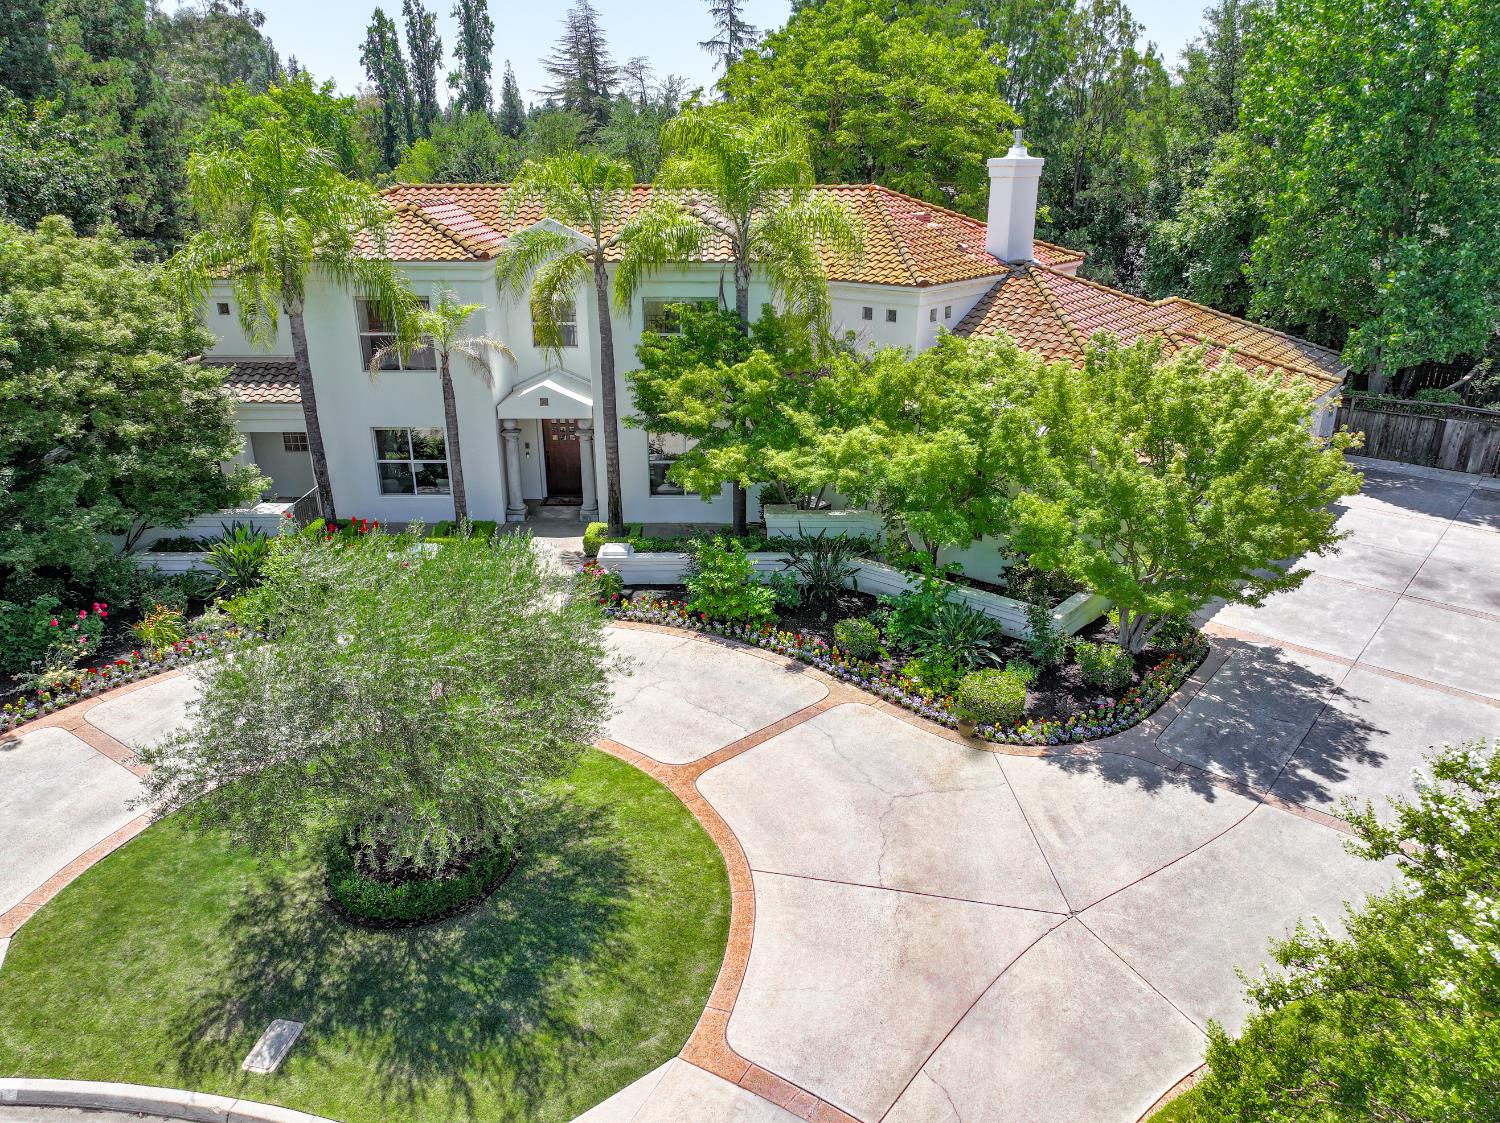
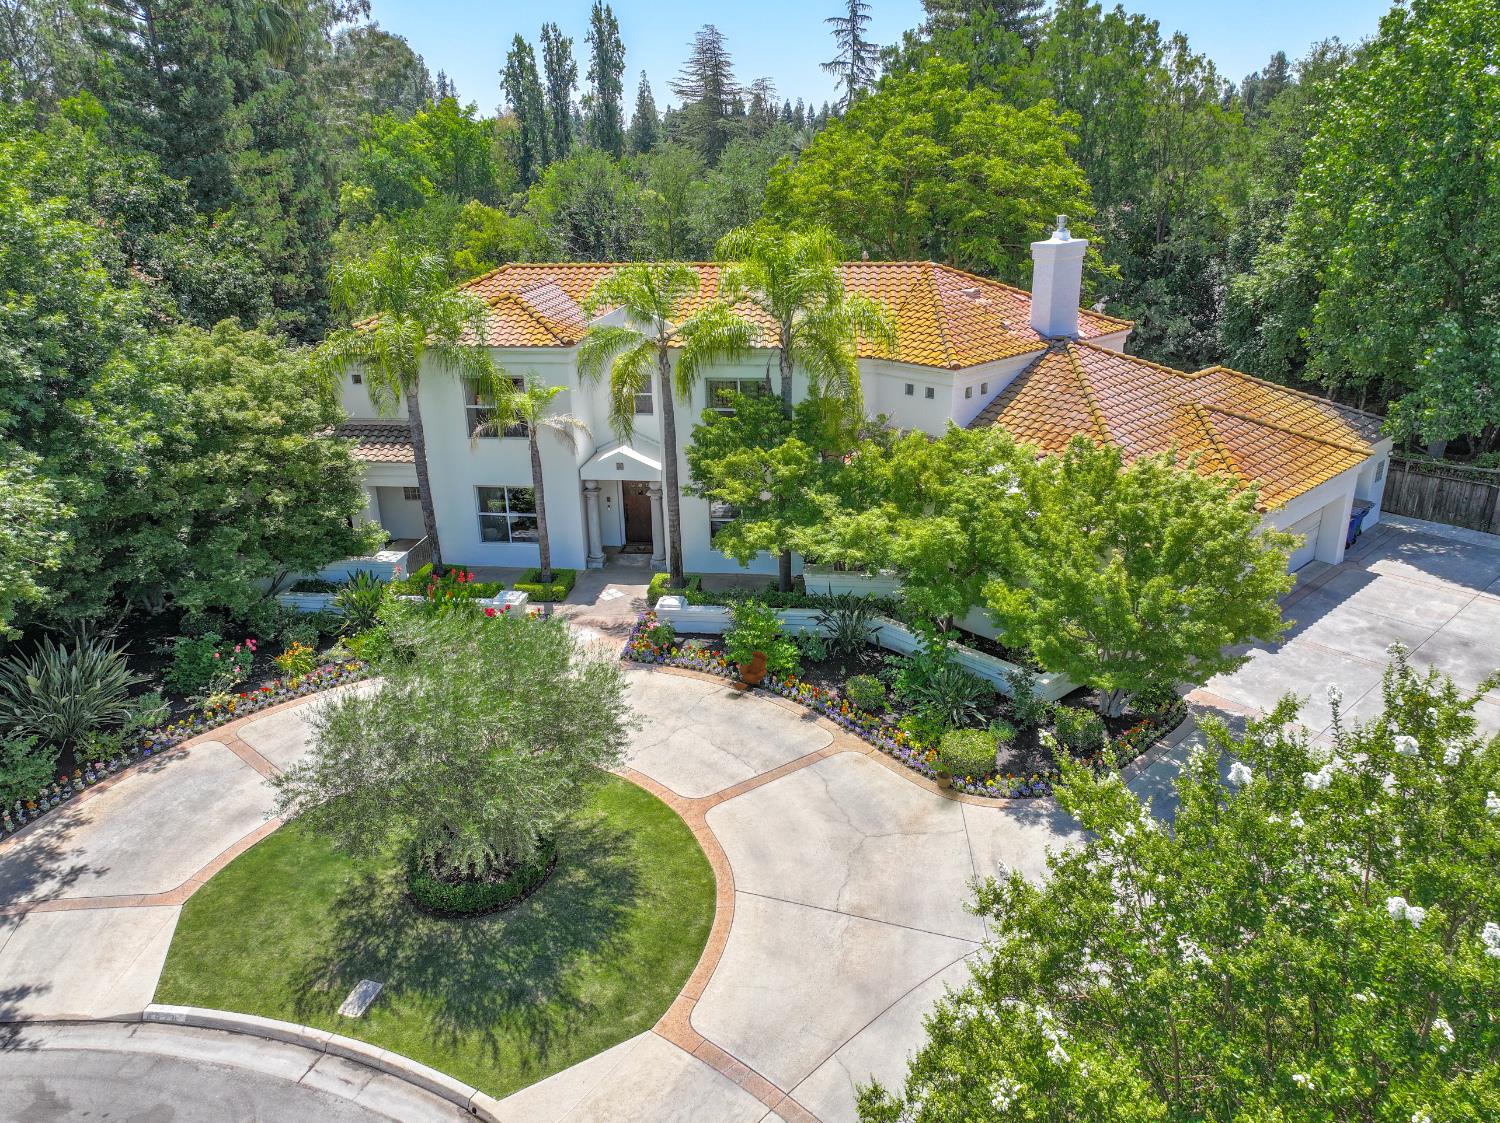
lounge chair: none [702,598,740,654] -> present [734,651,767,695]

